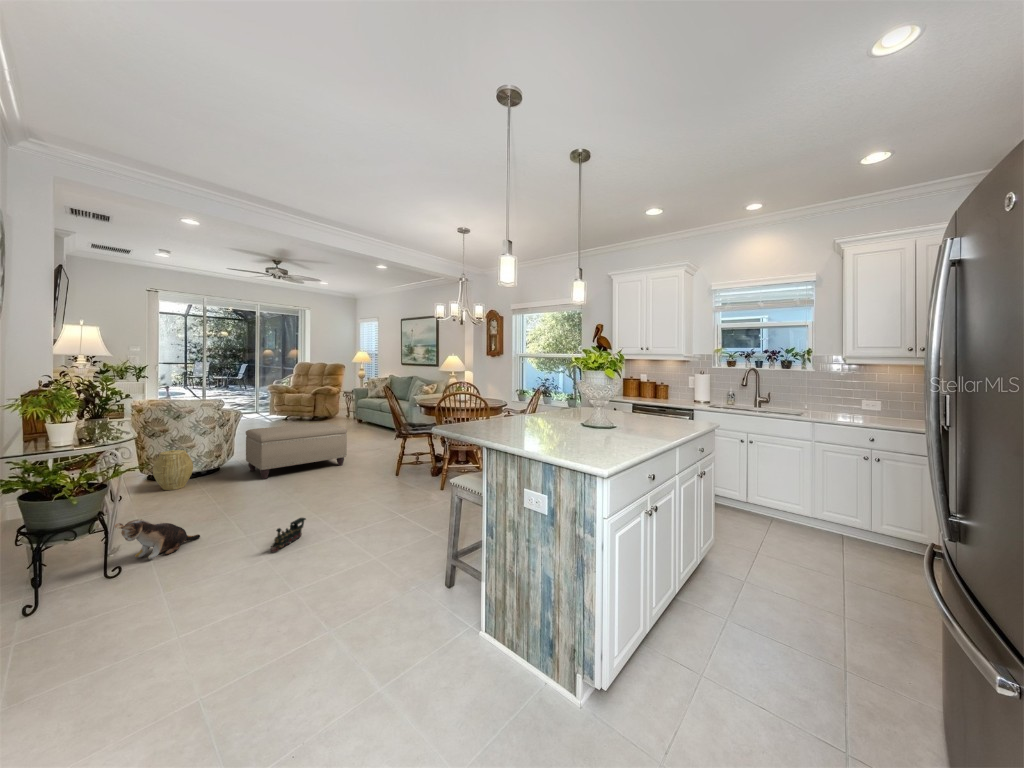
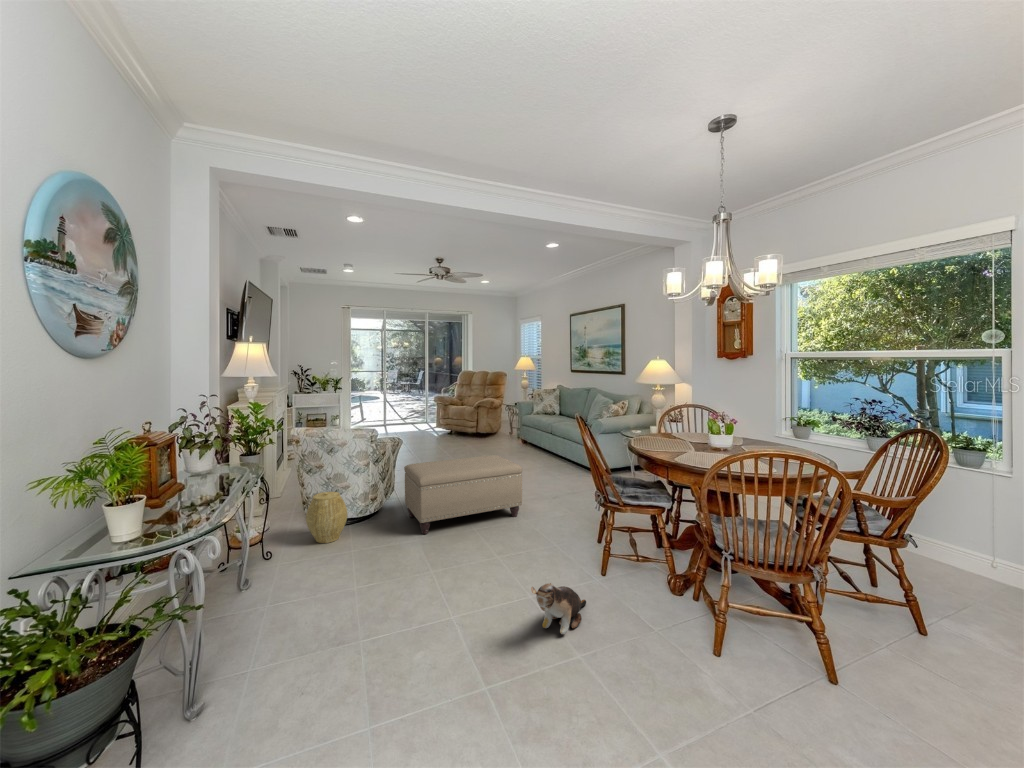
toy train: present [271,518,306,552] -> none [427,655,481,734]
plush toy: present [115,519,200,559] -> present [531,583,586,634]

